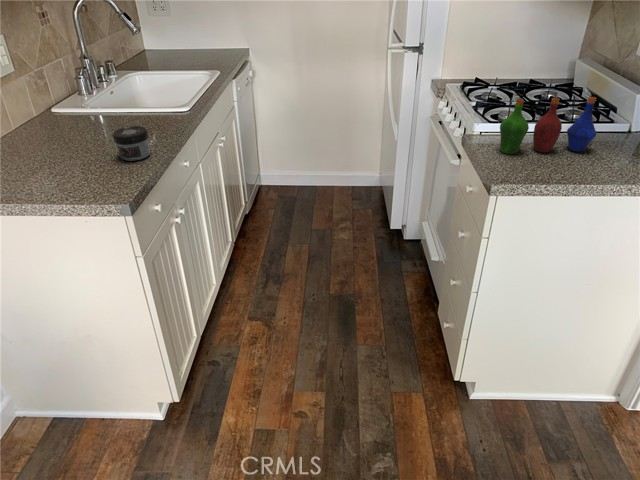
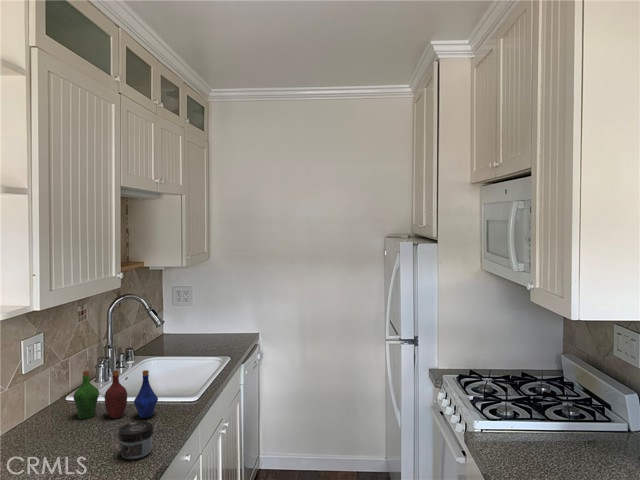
bottle: present [500,97,596,154] -> present [73,370,158,419]

